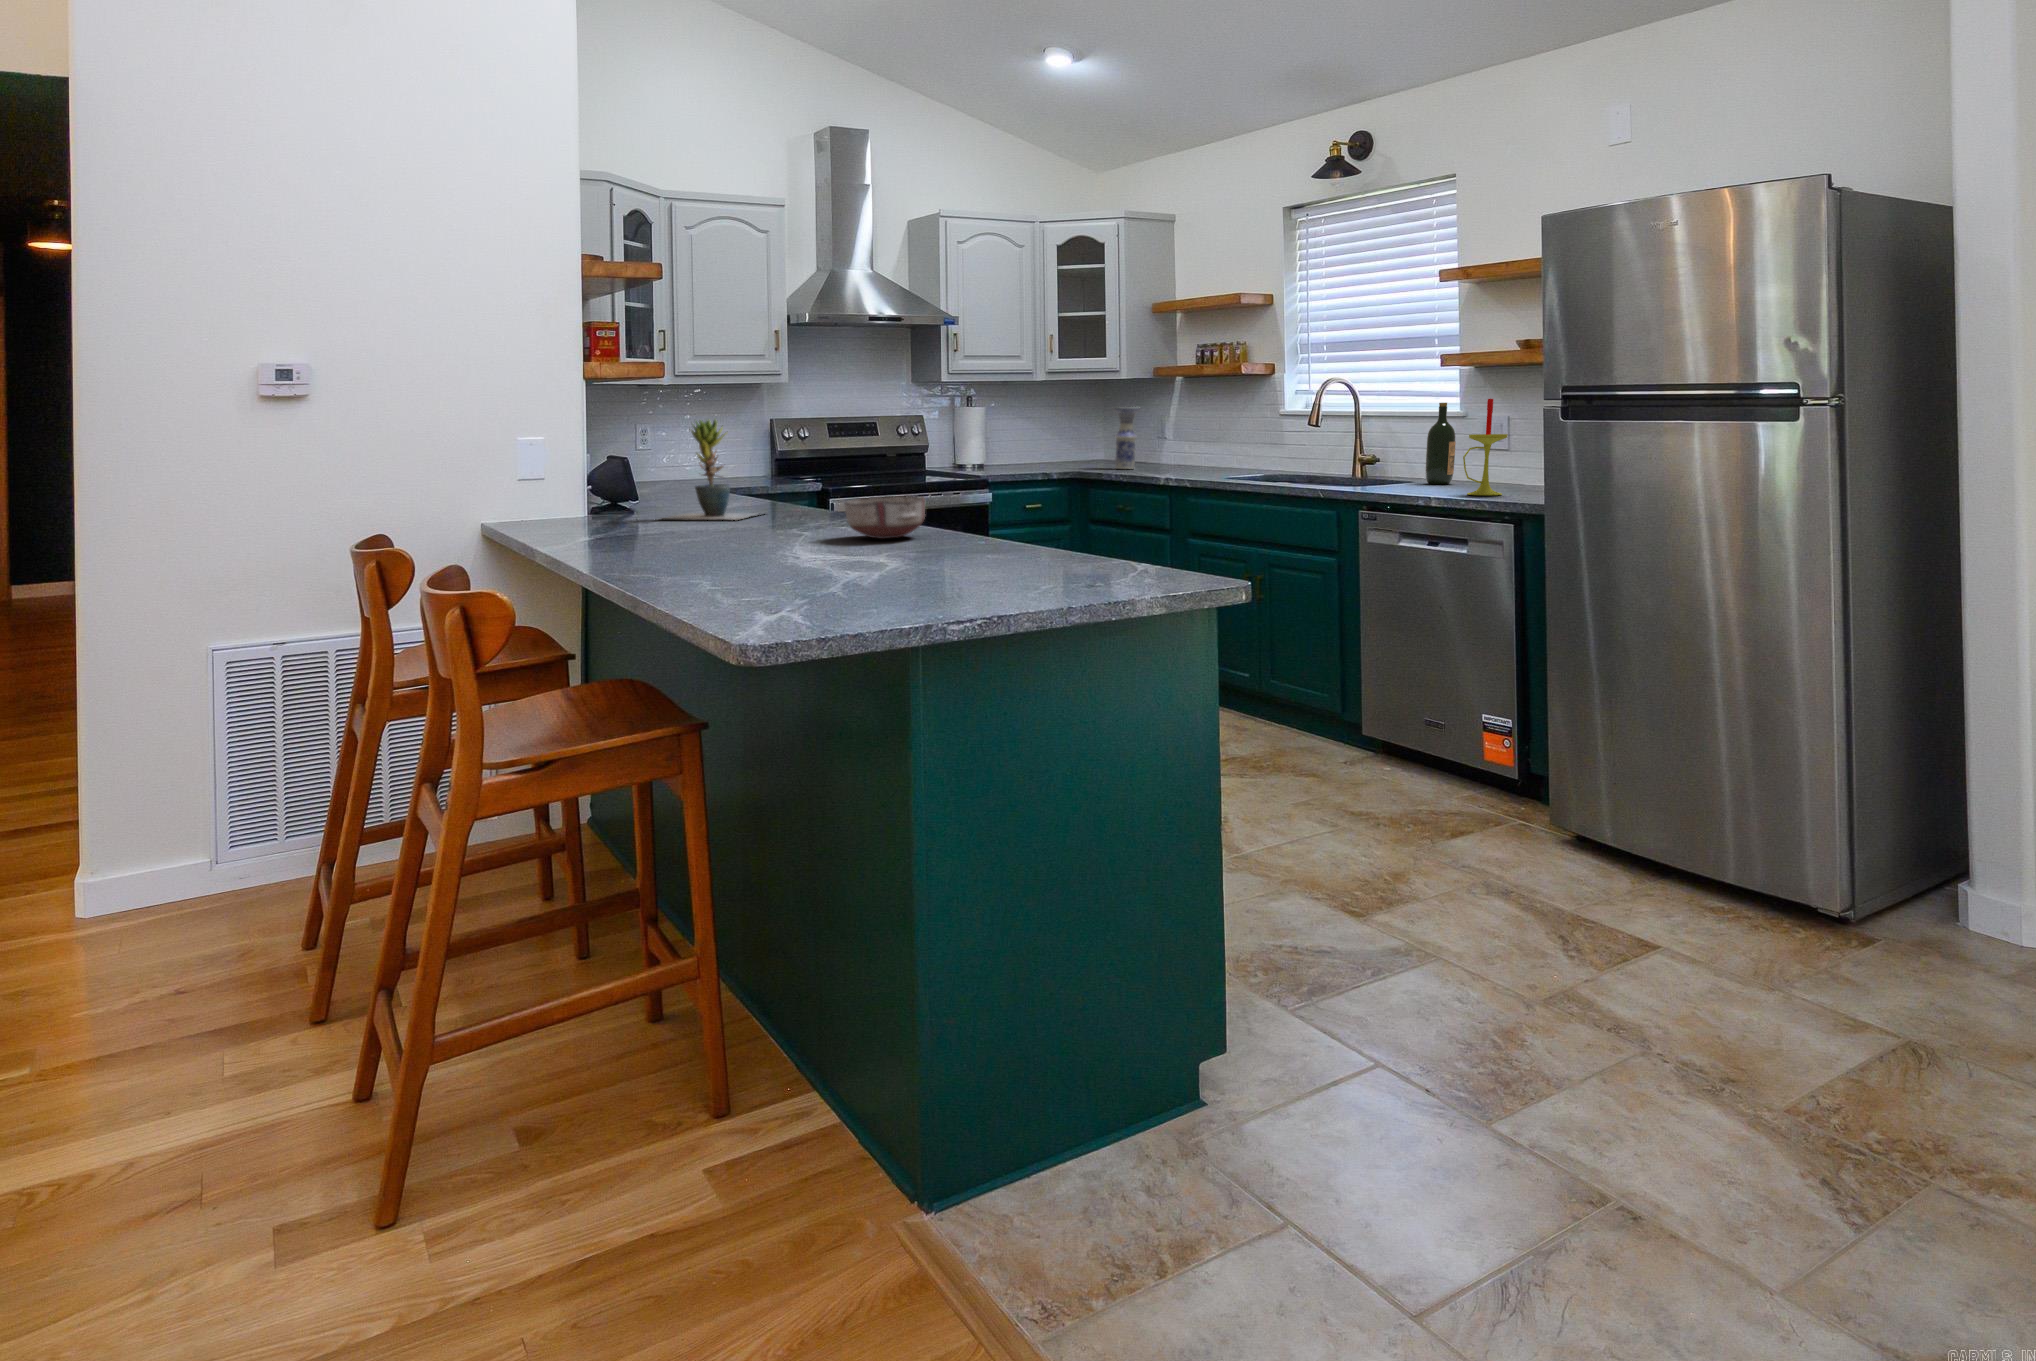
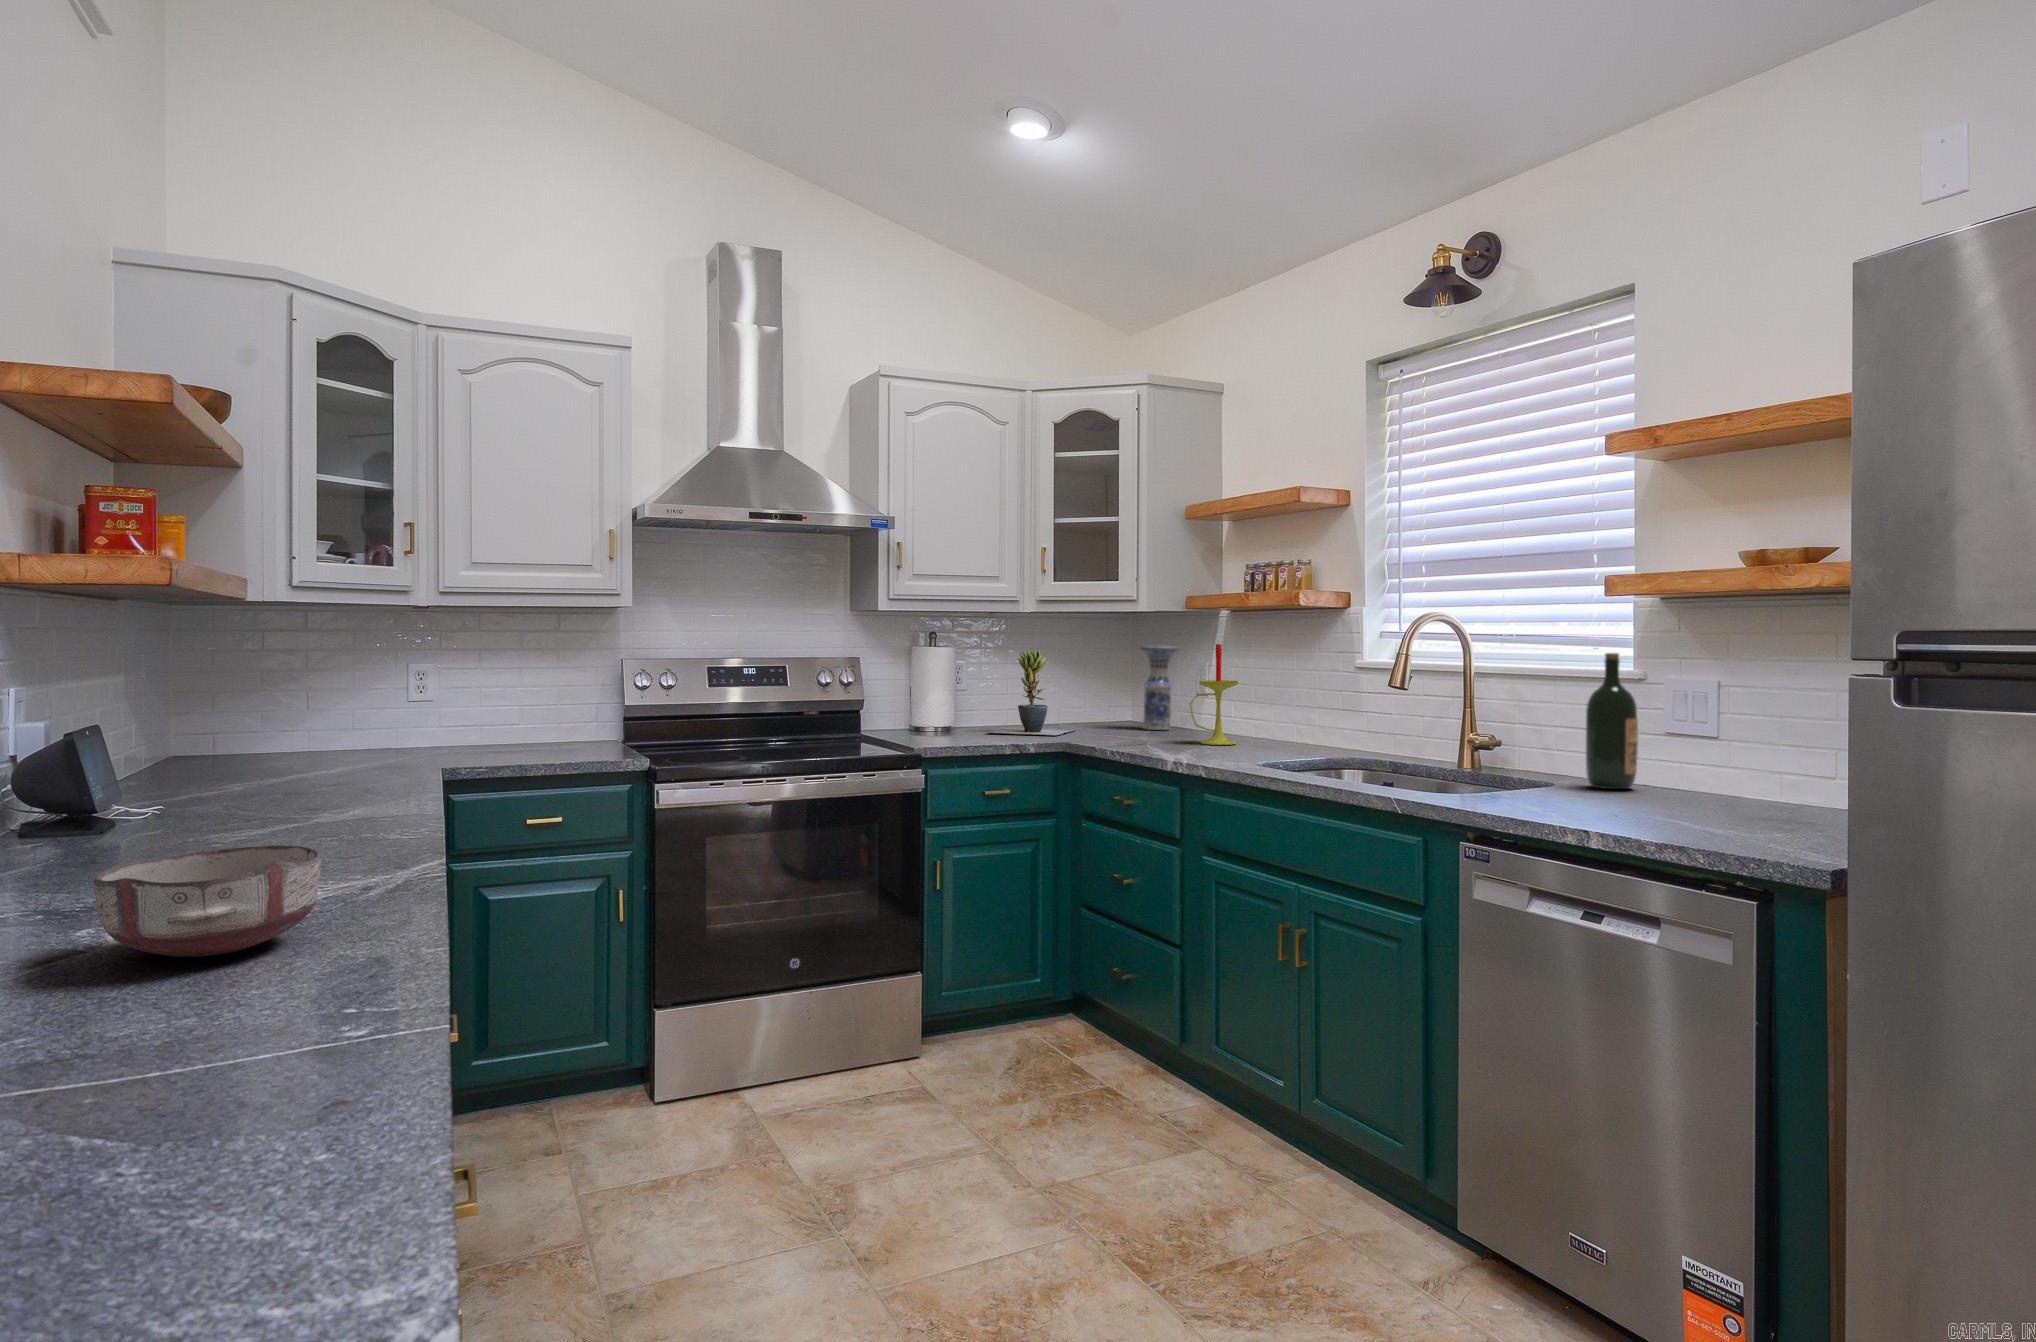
candle: present [1463,399,1508,495] -> present [1189,644,1238,745]
potted plant: present [663,420,759,520] -> present [987,650,1074,735]

